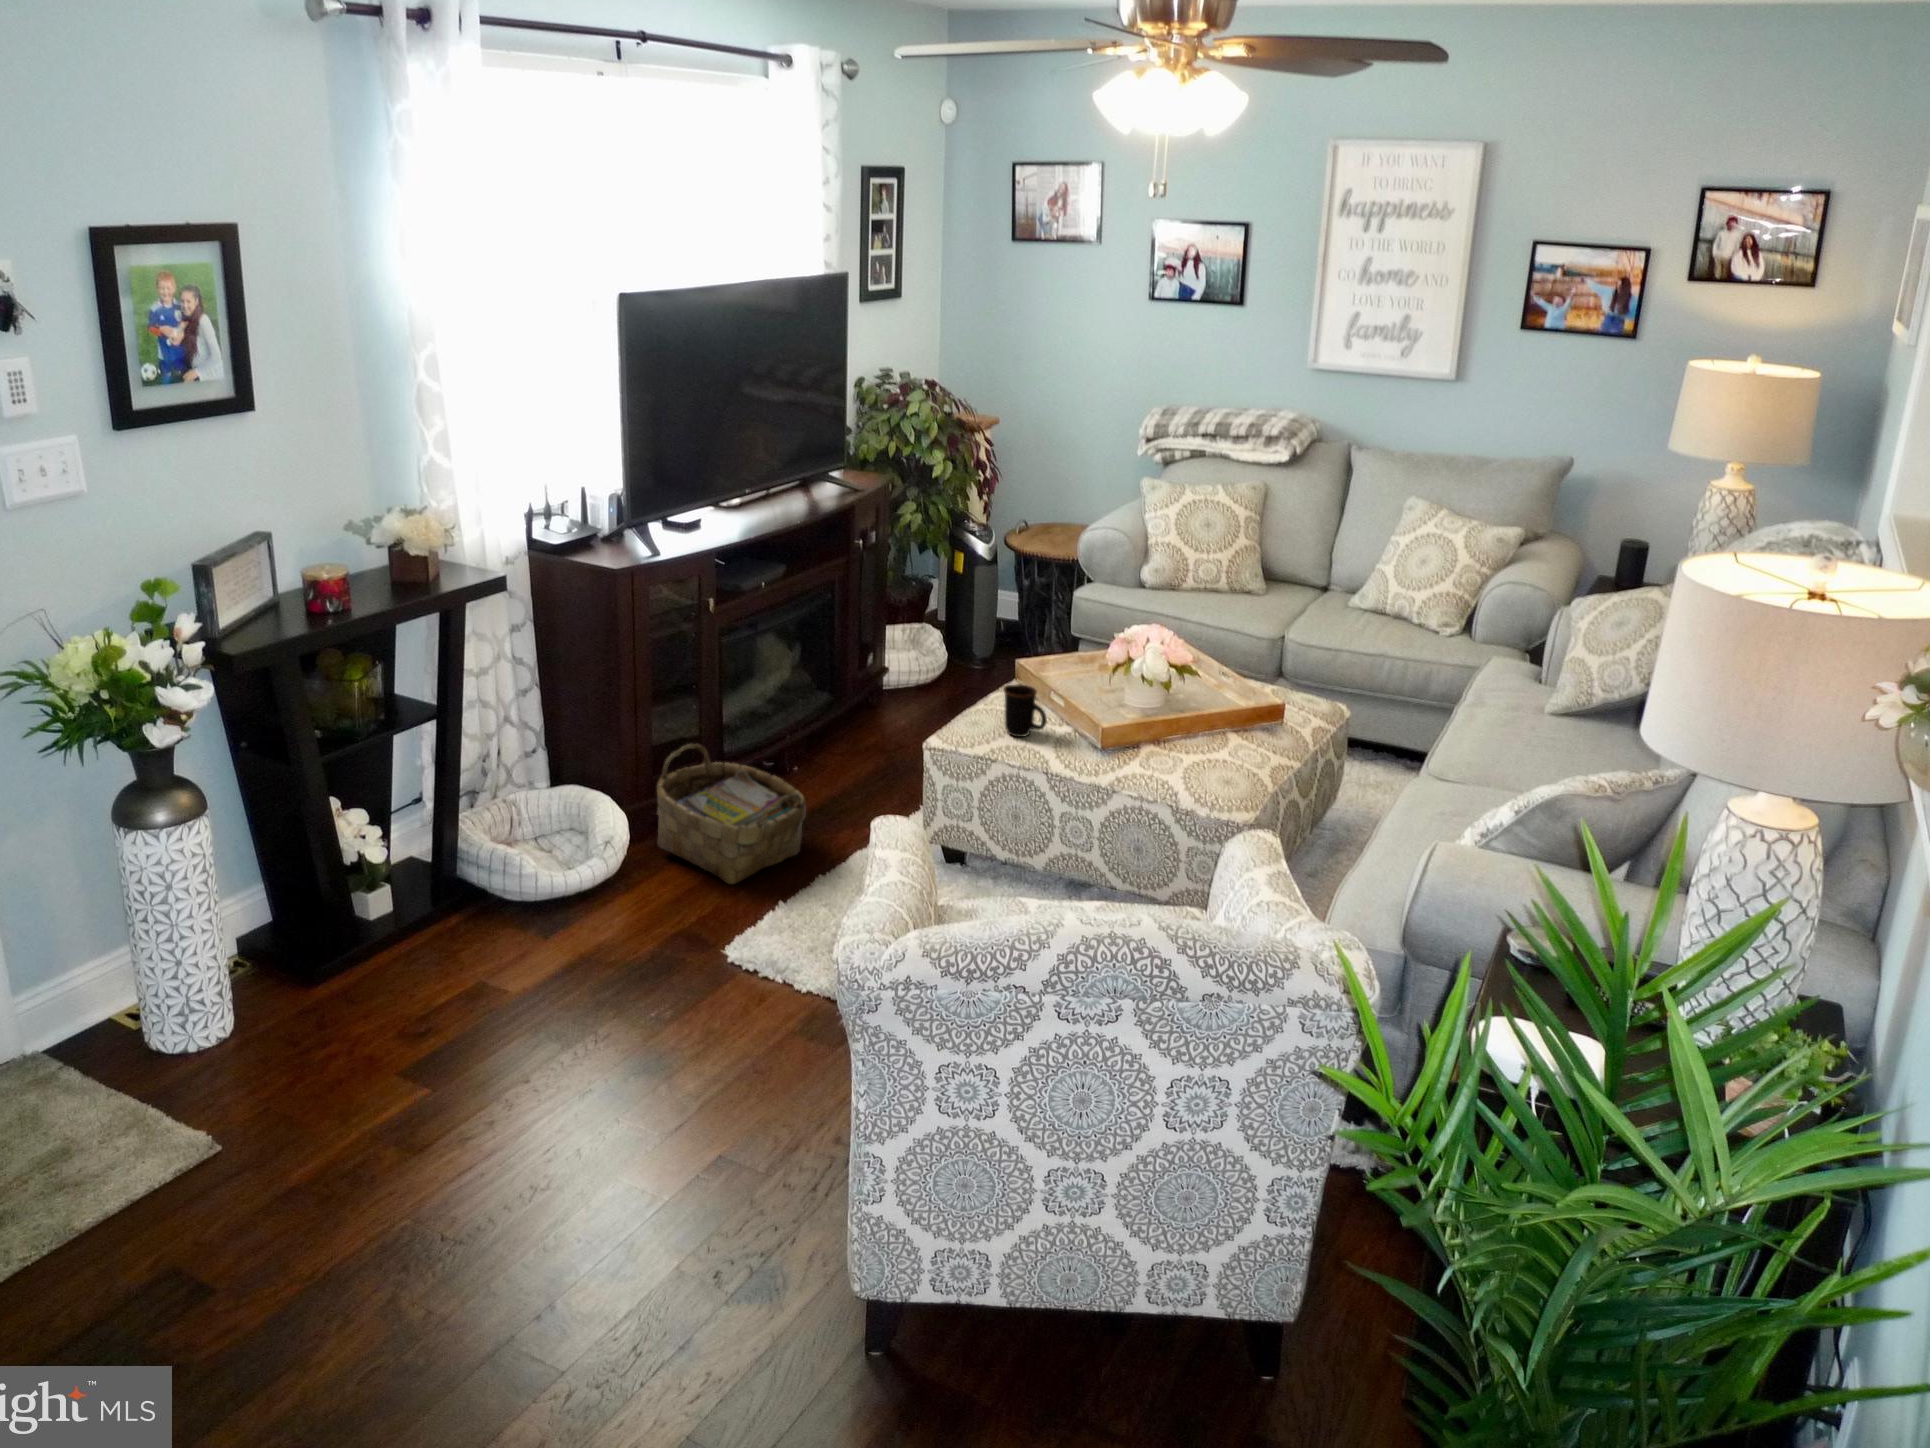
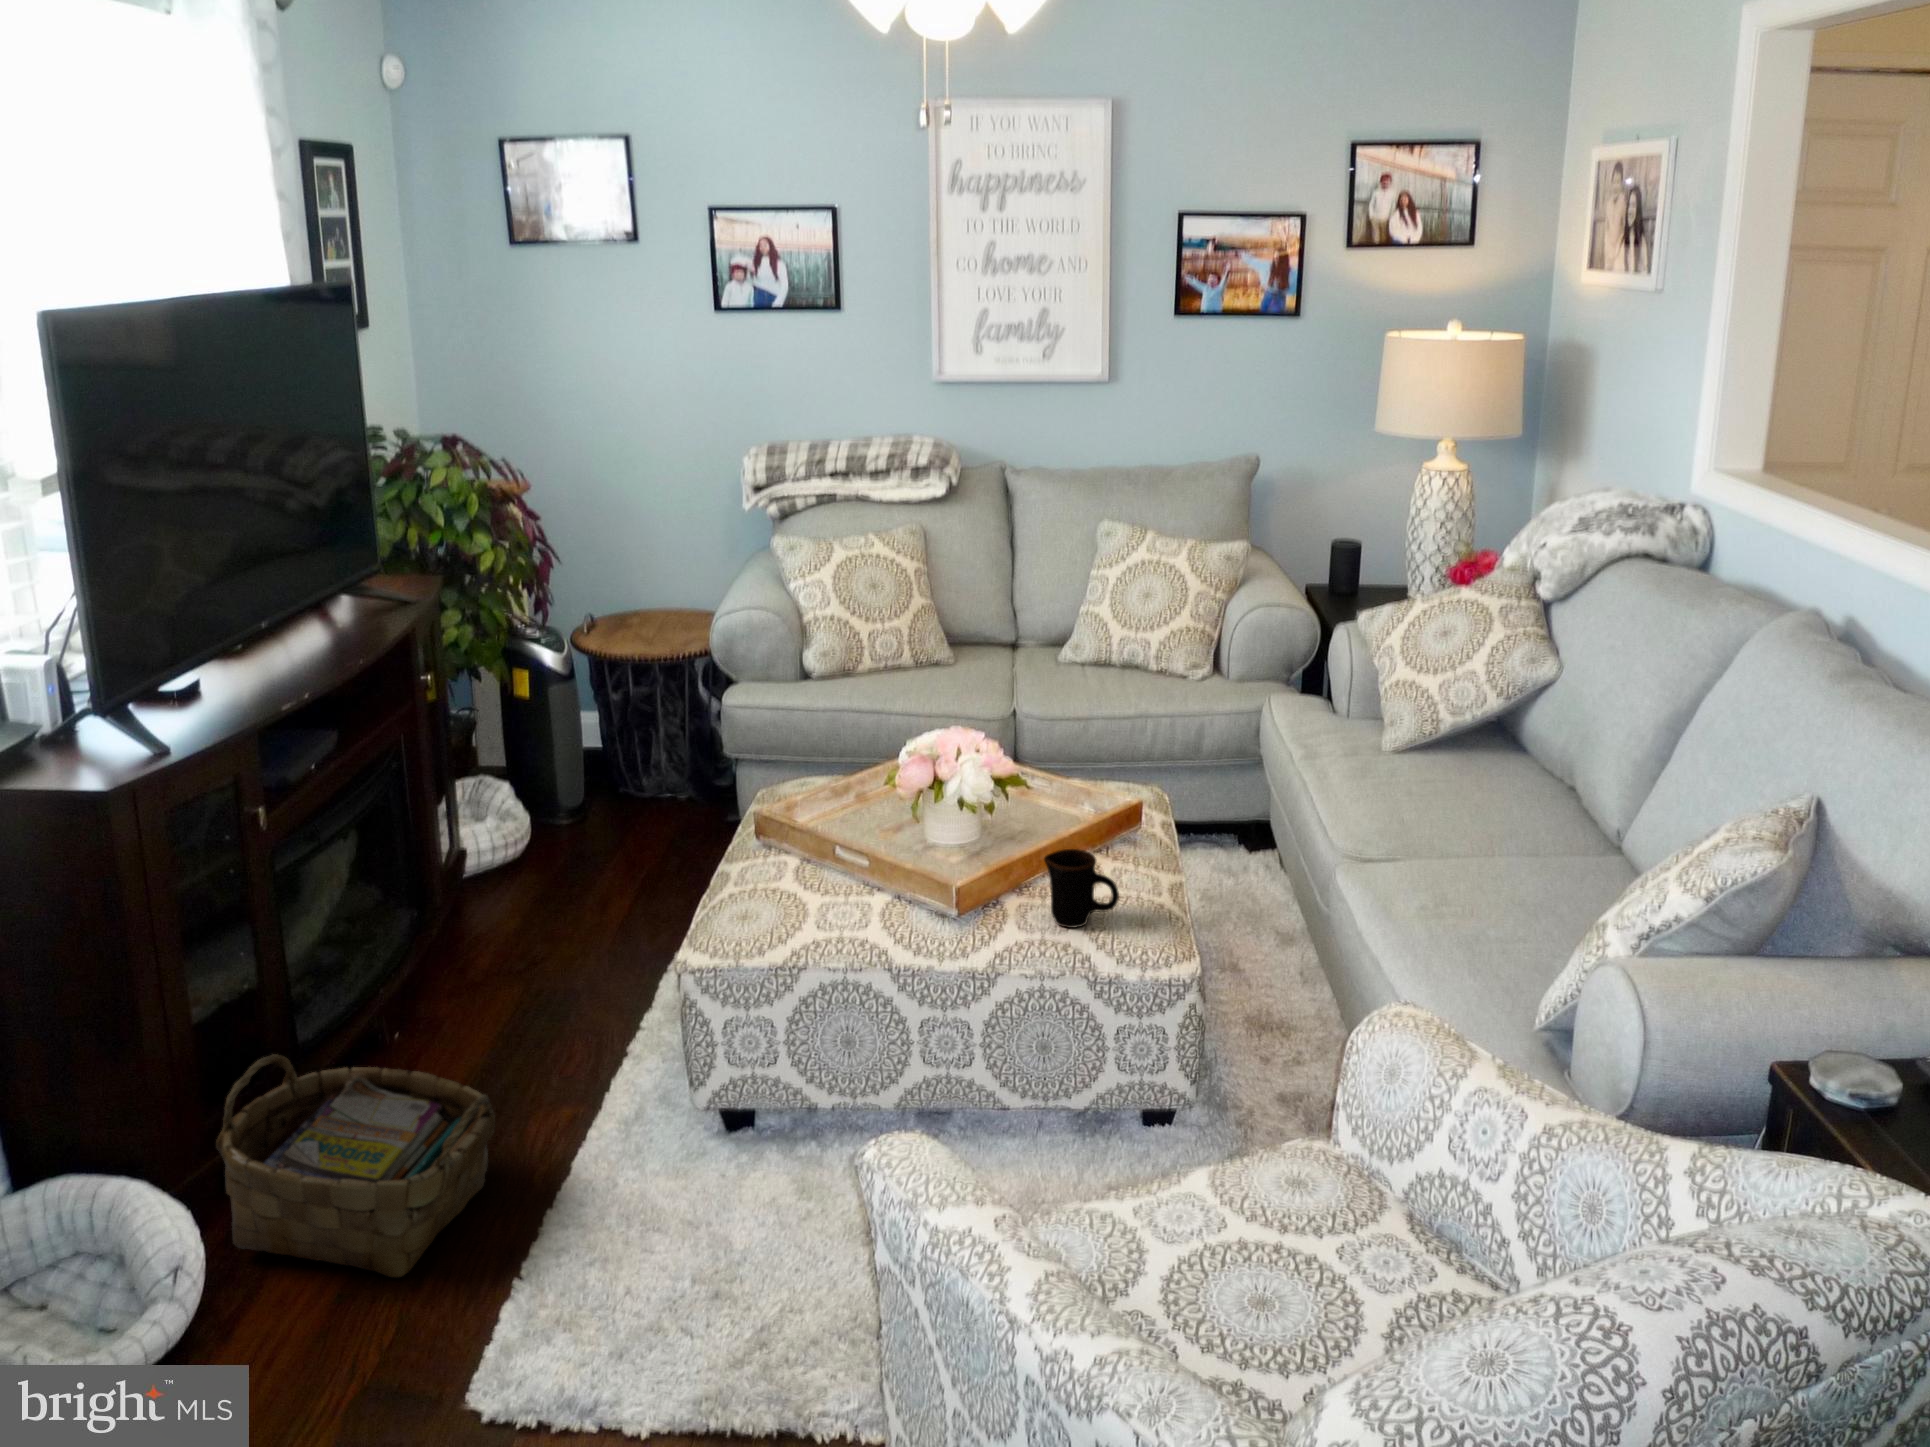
mug: present [1004,684,1047,737] -> present [1044,849,1119,928]

